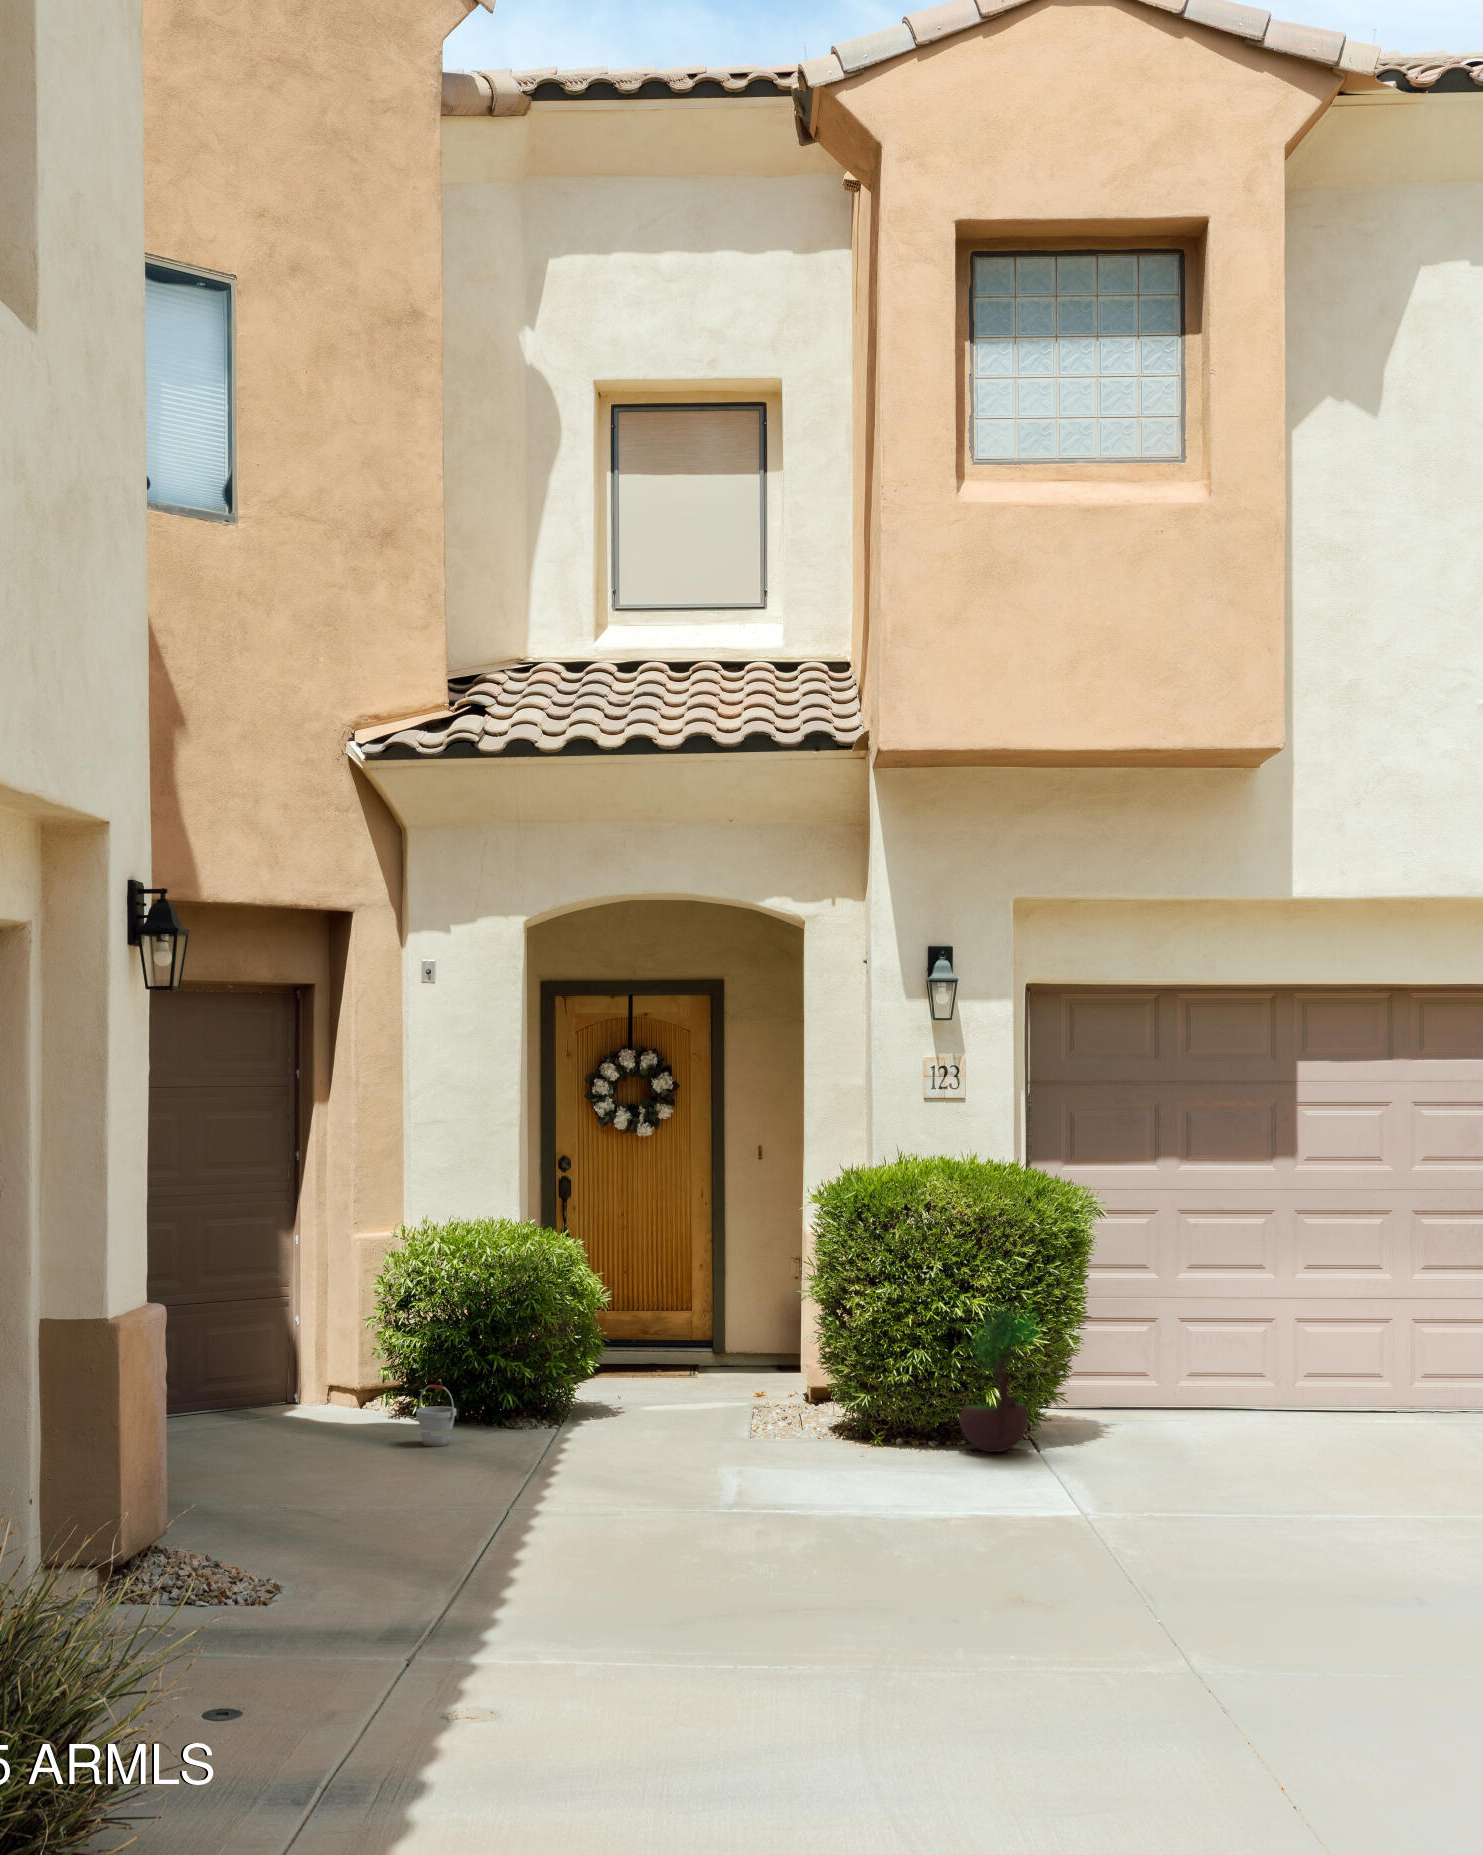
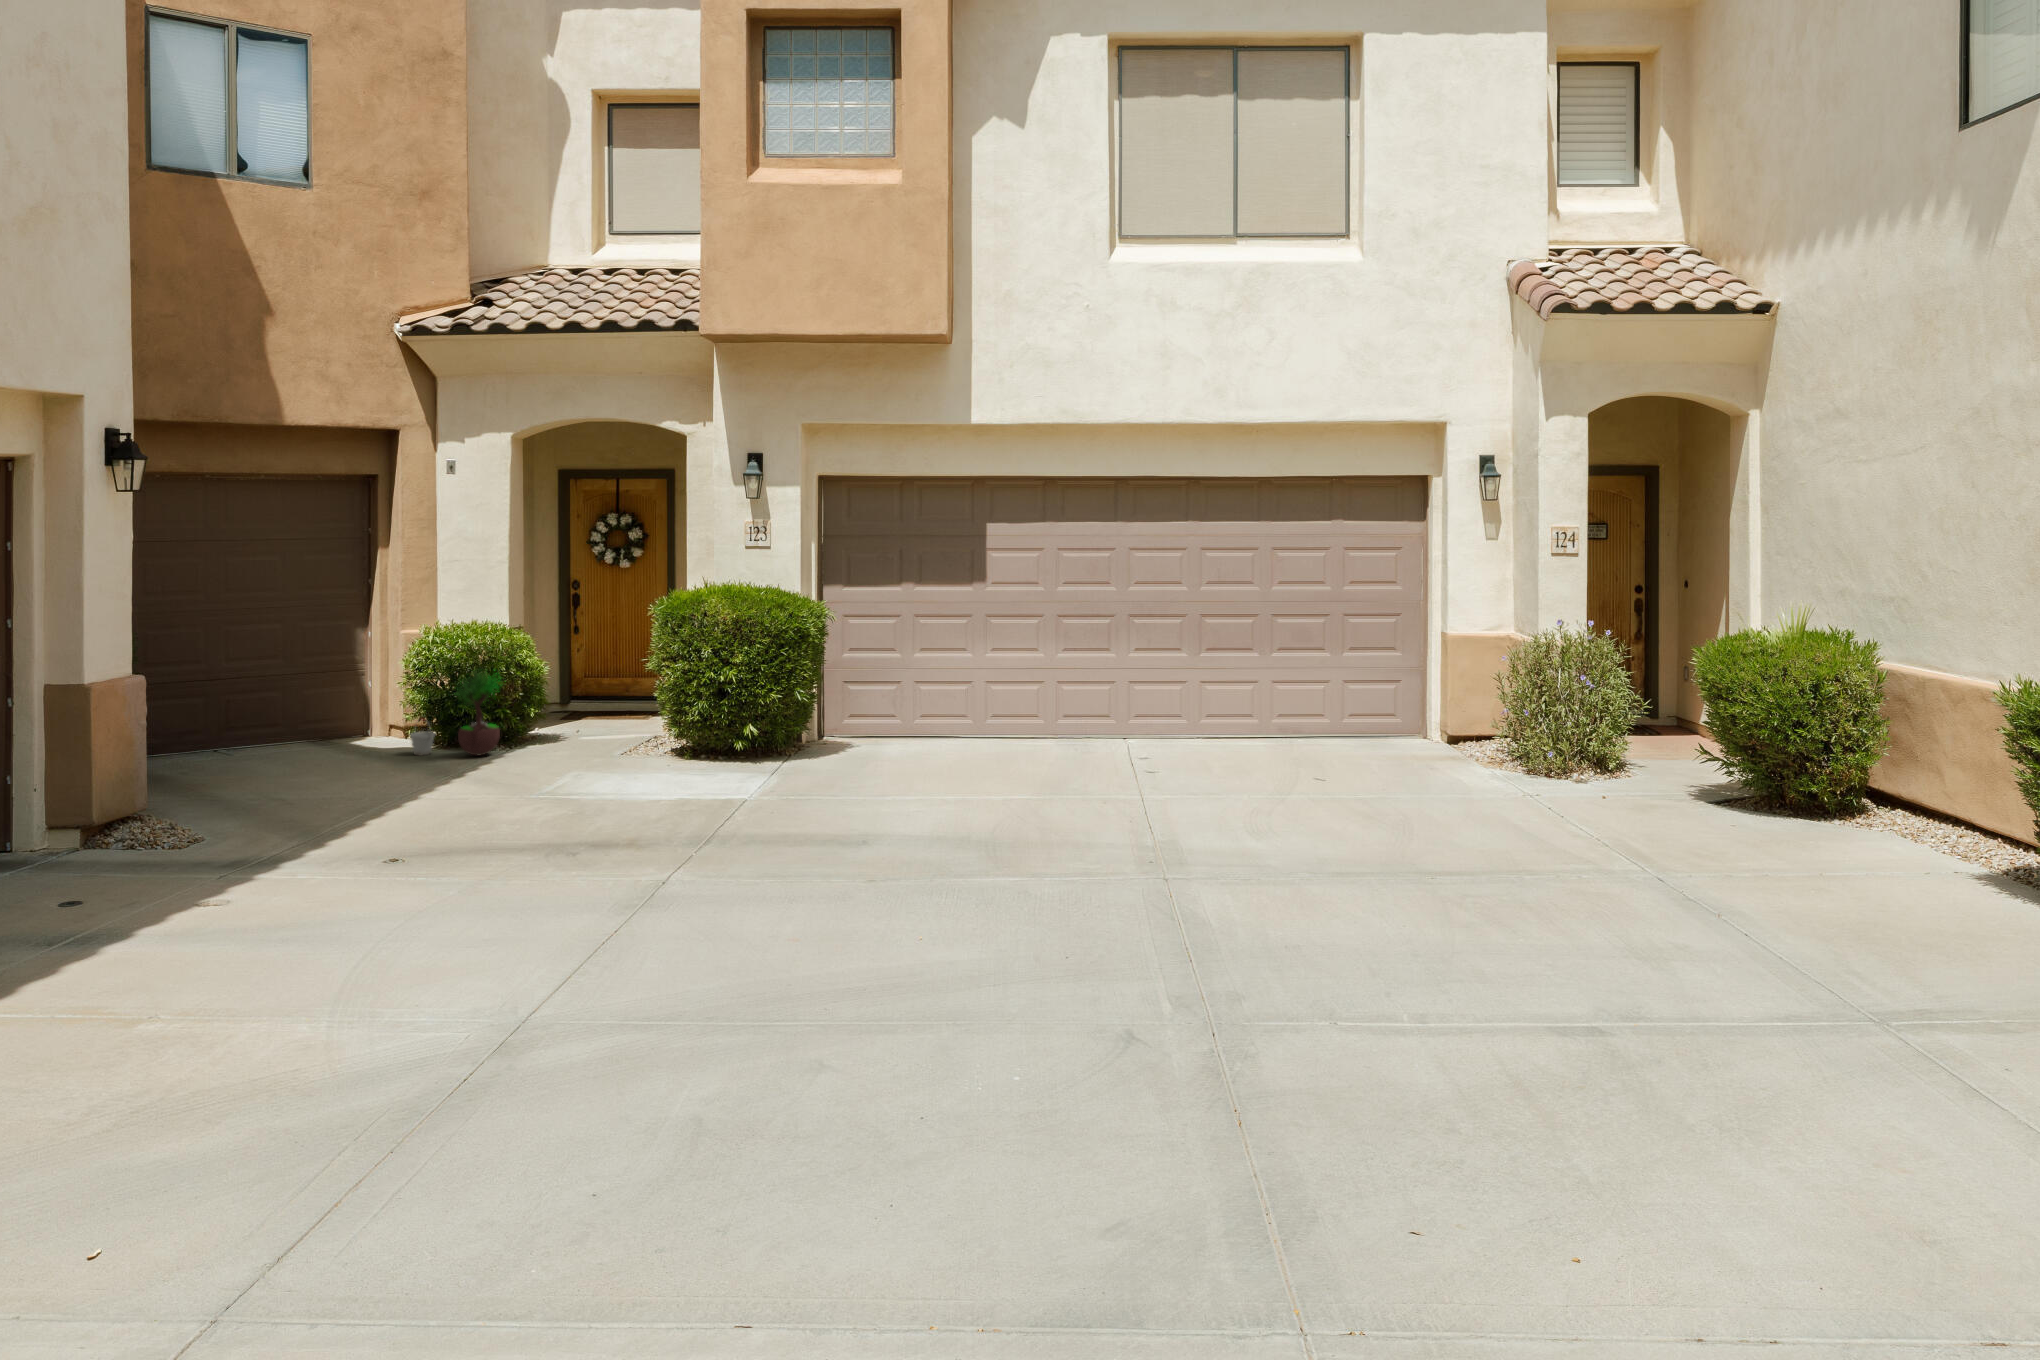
potted tree: present [959,1304,1045,1452] -> present [454,670,500,756]

